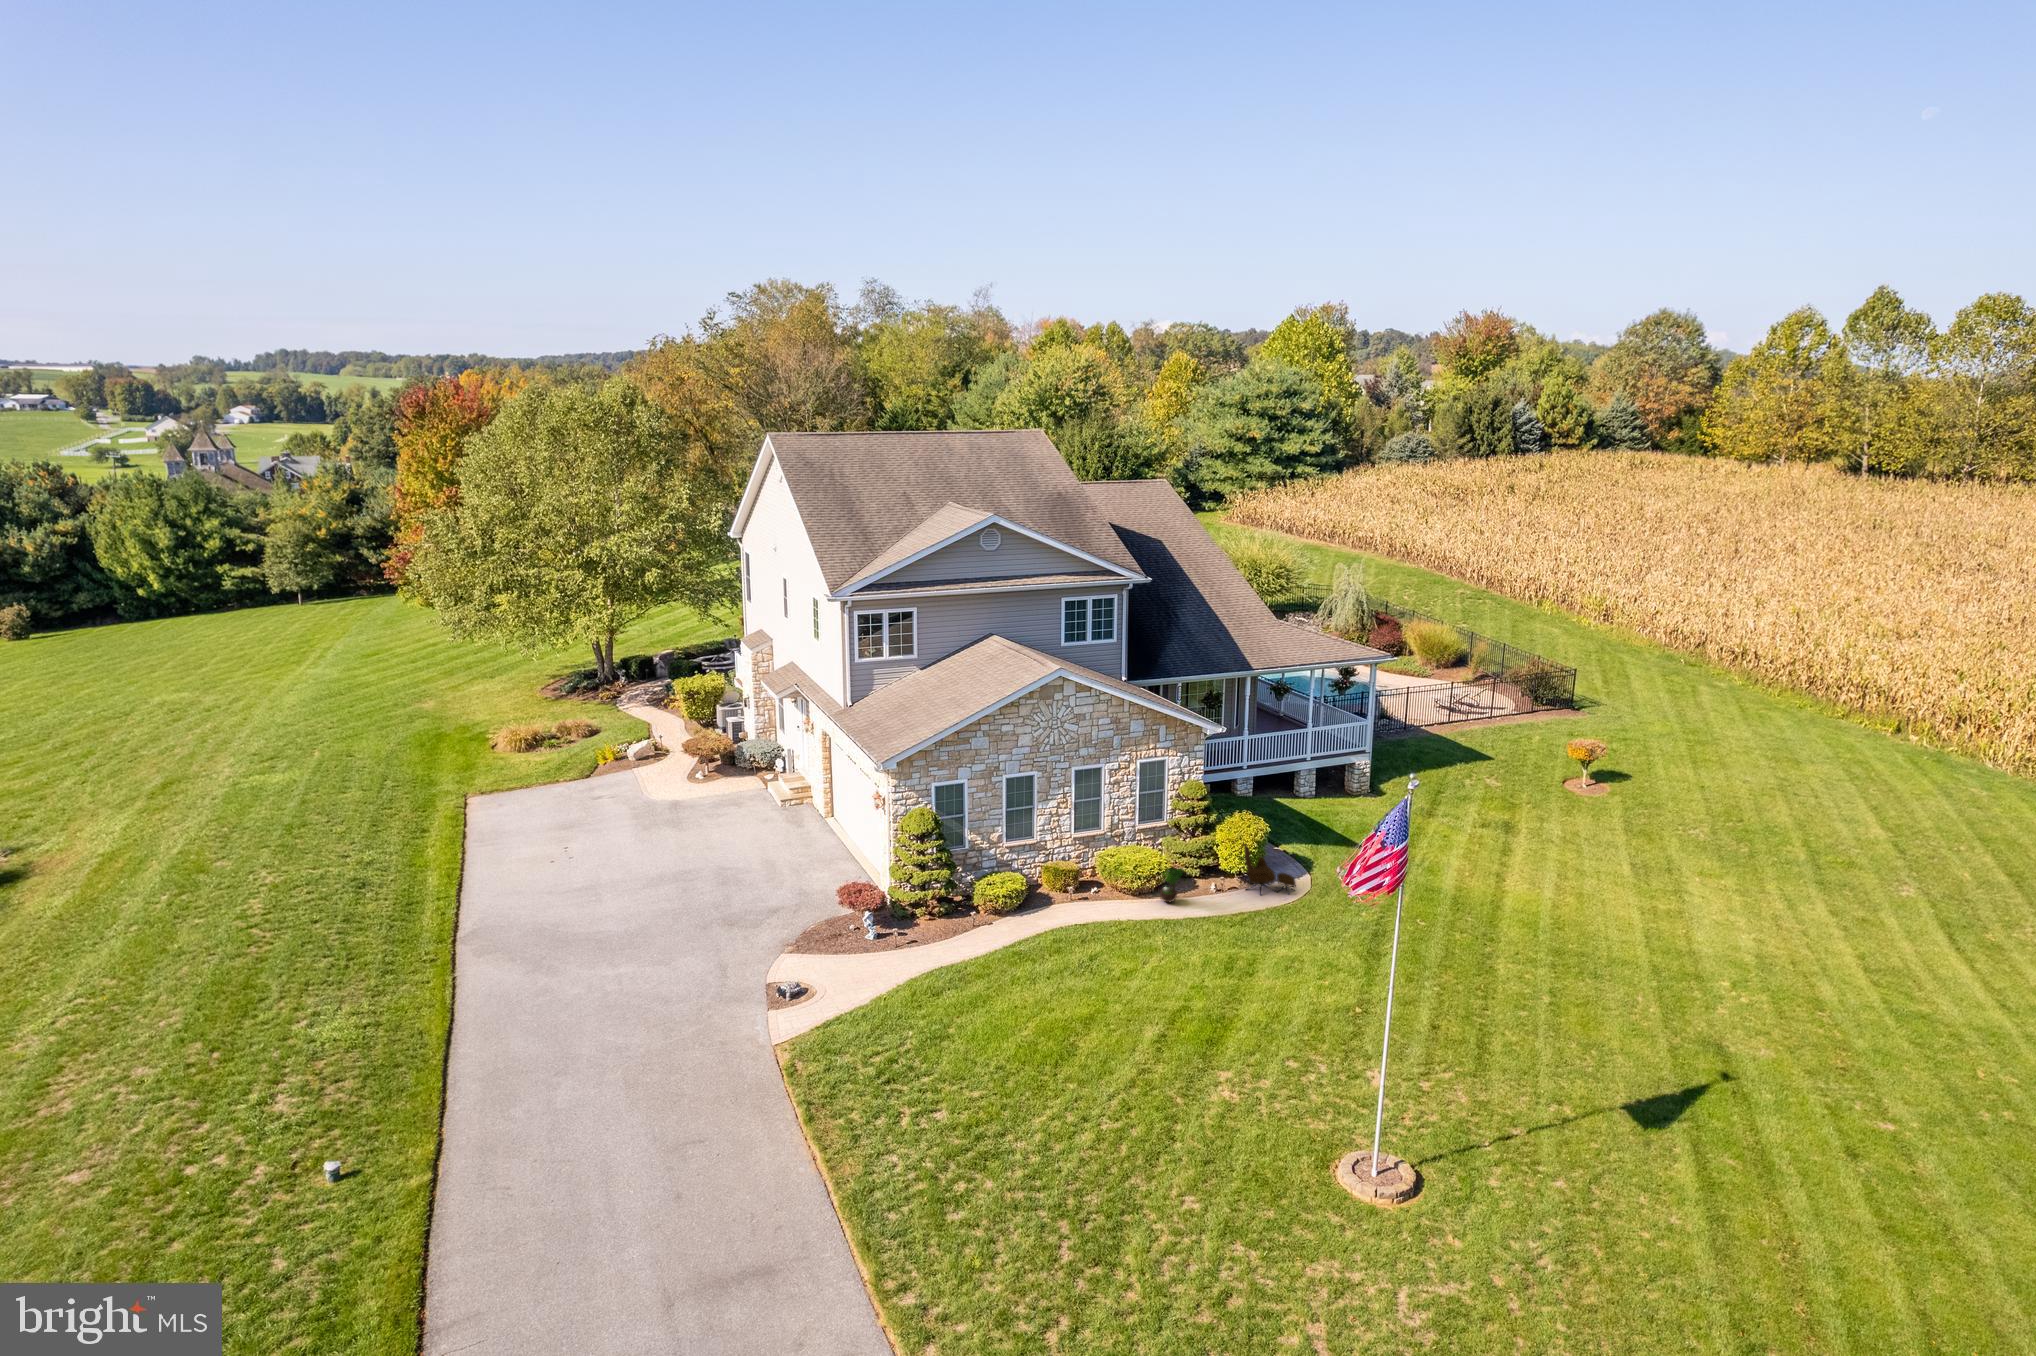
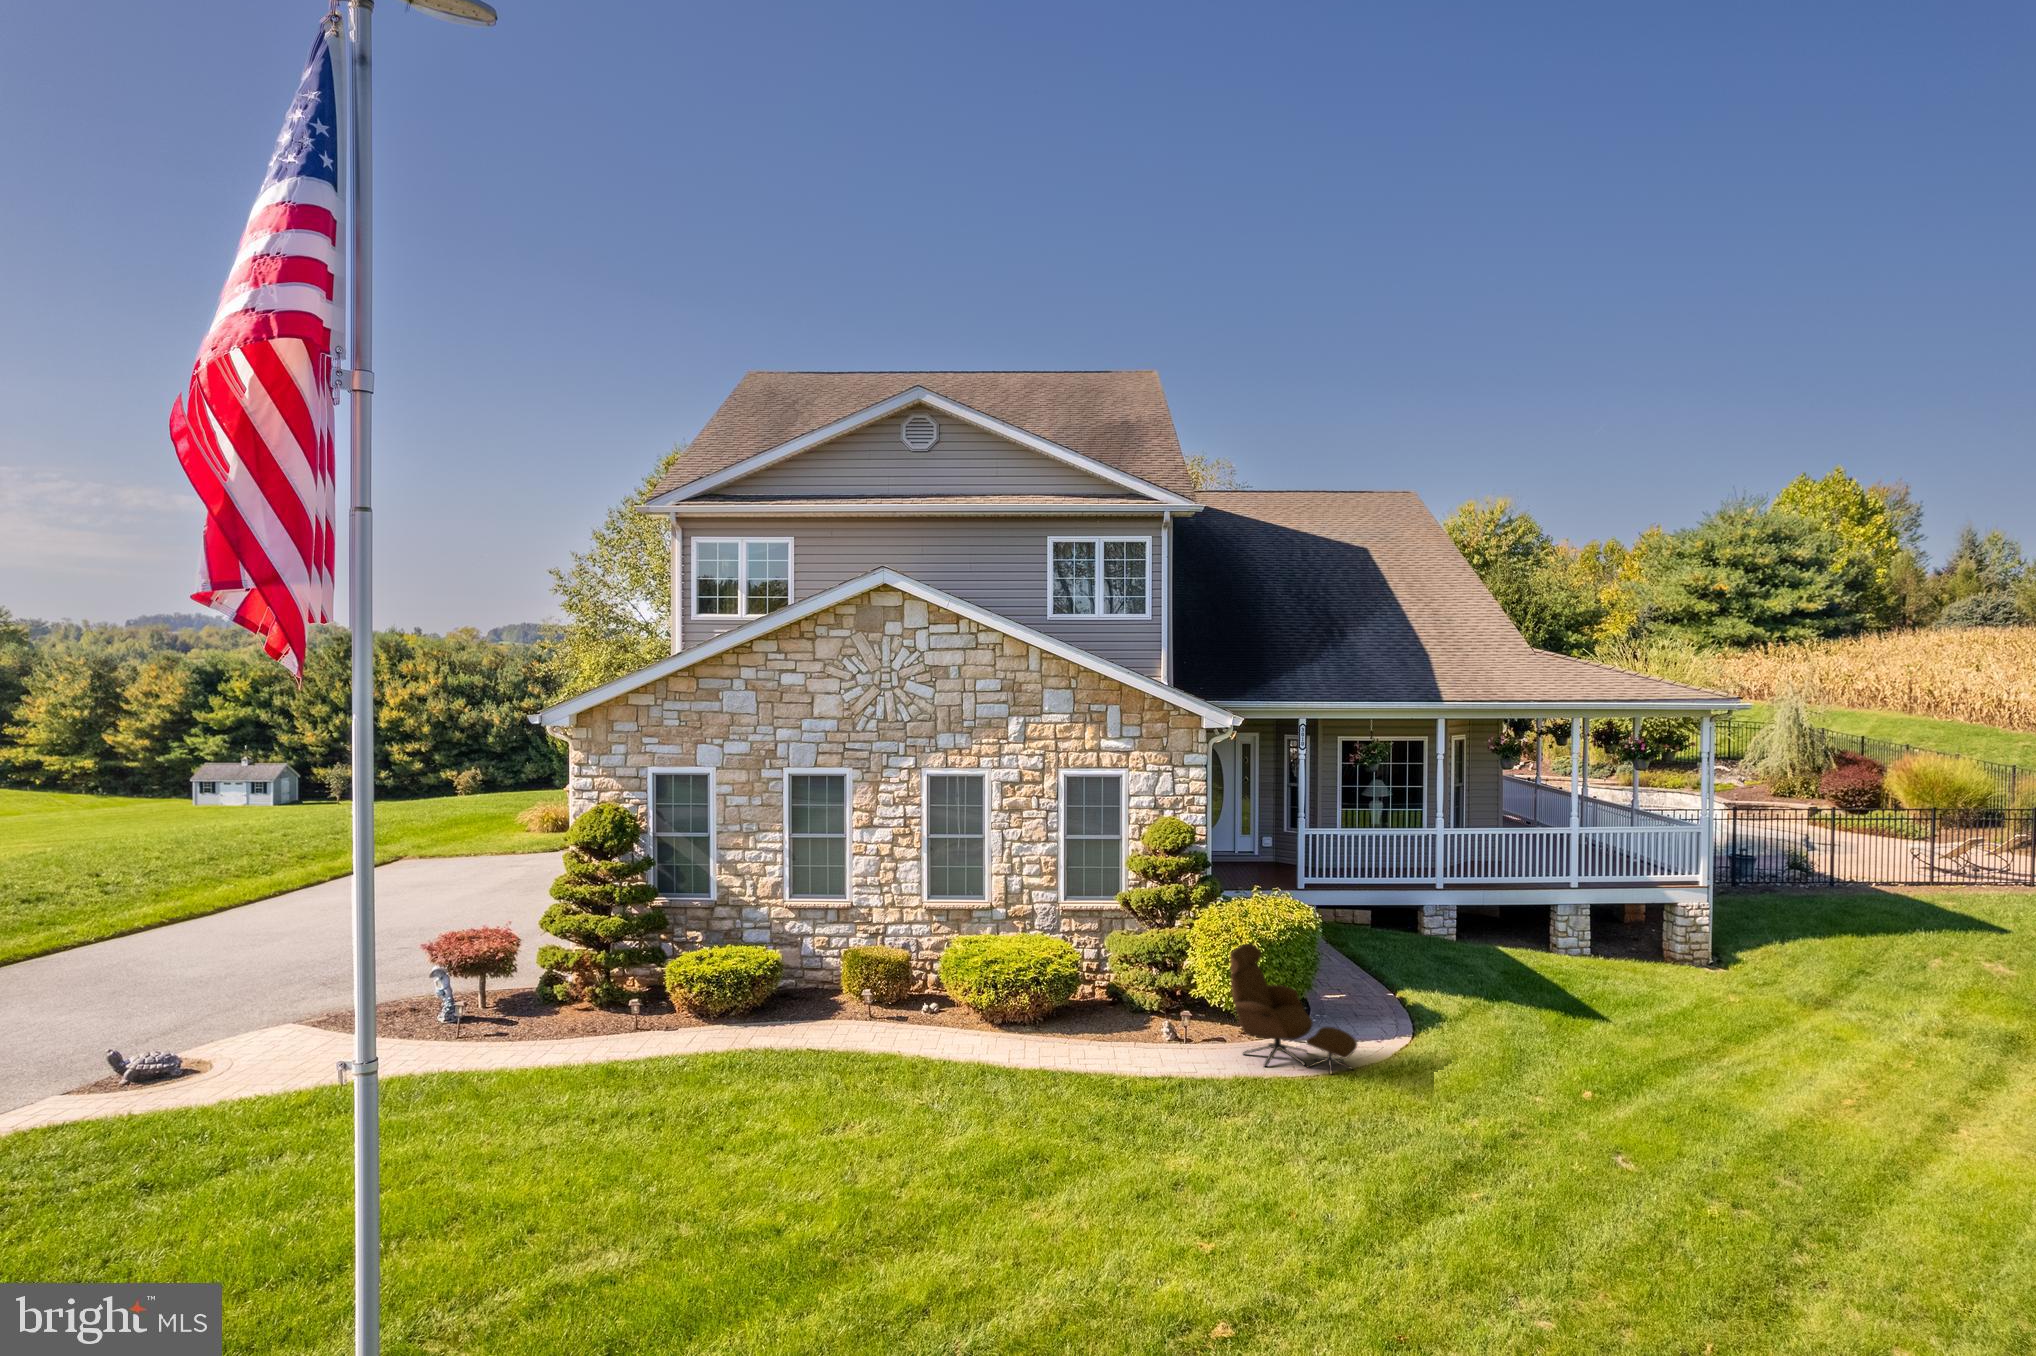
potted tree: present [1160,869,1180,902] -> none [1036,967,1083,1050]

